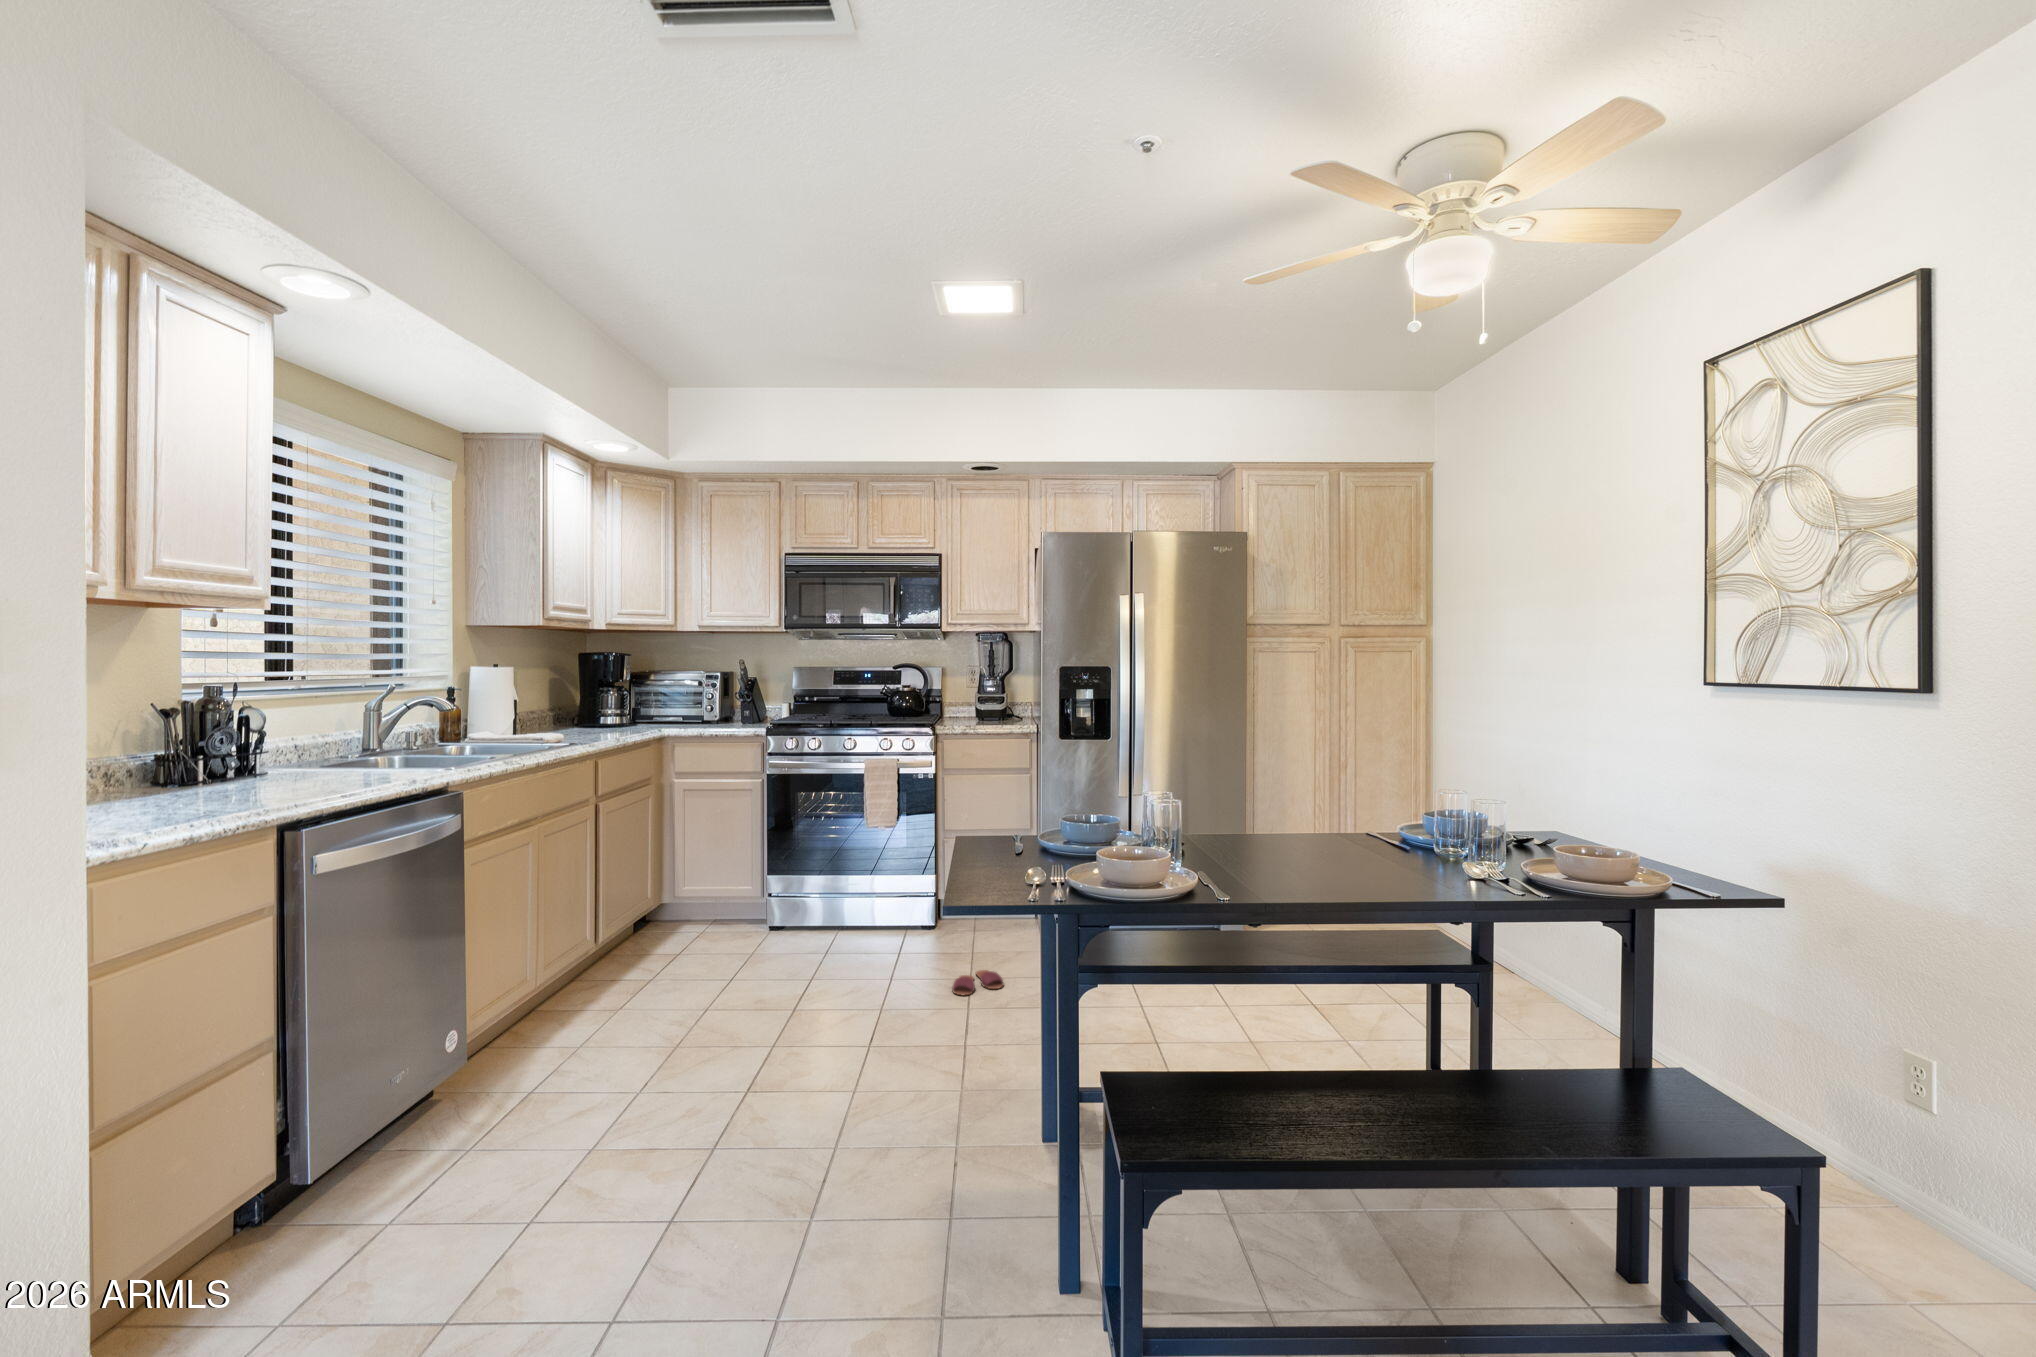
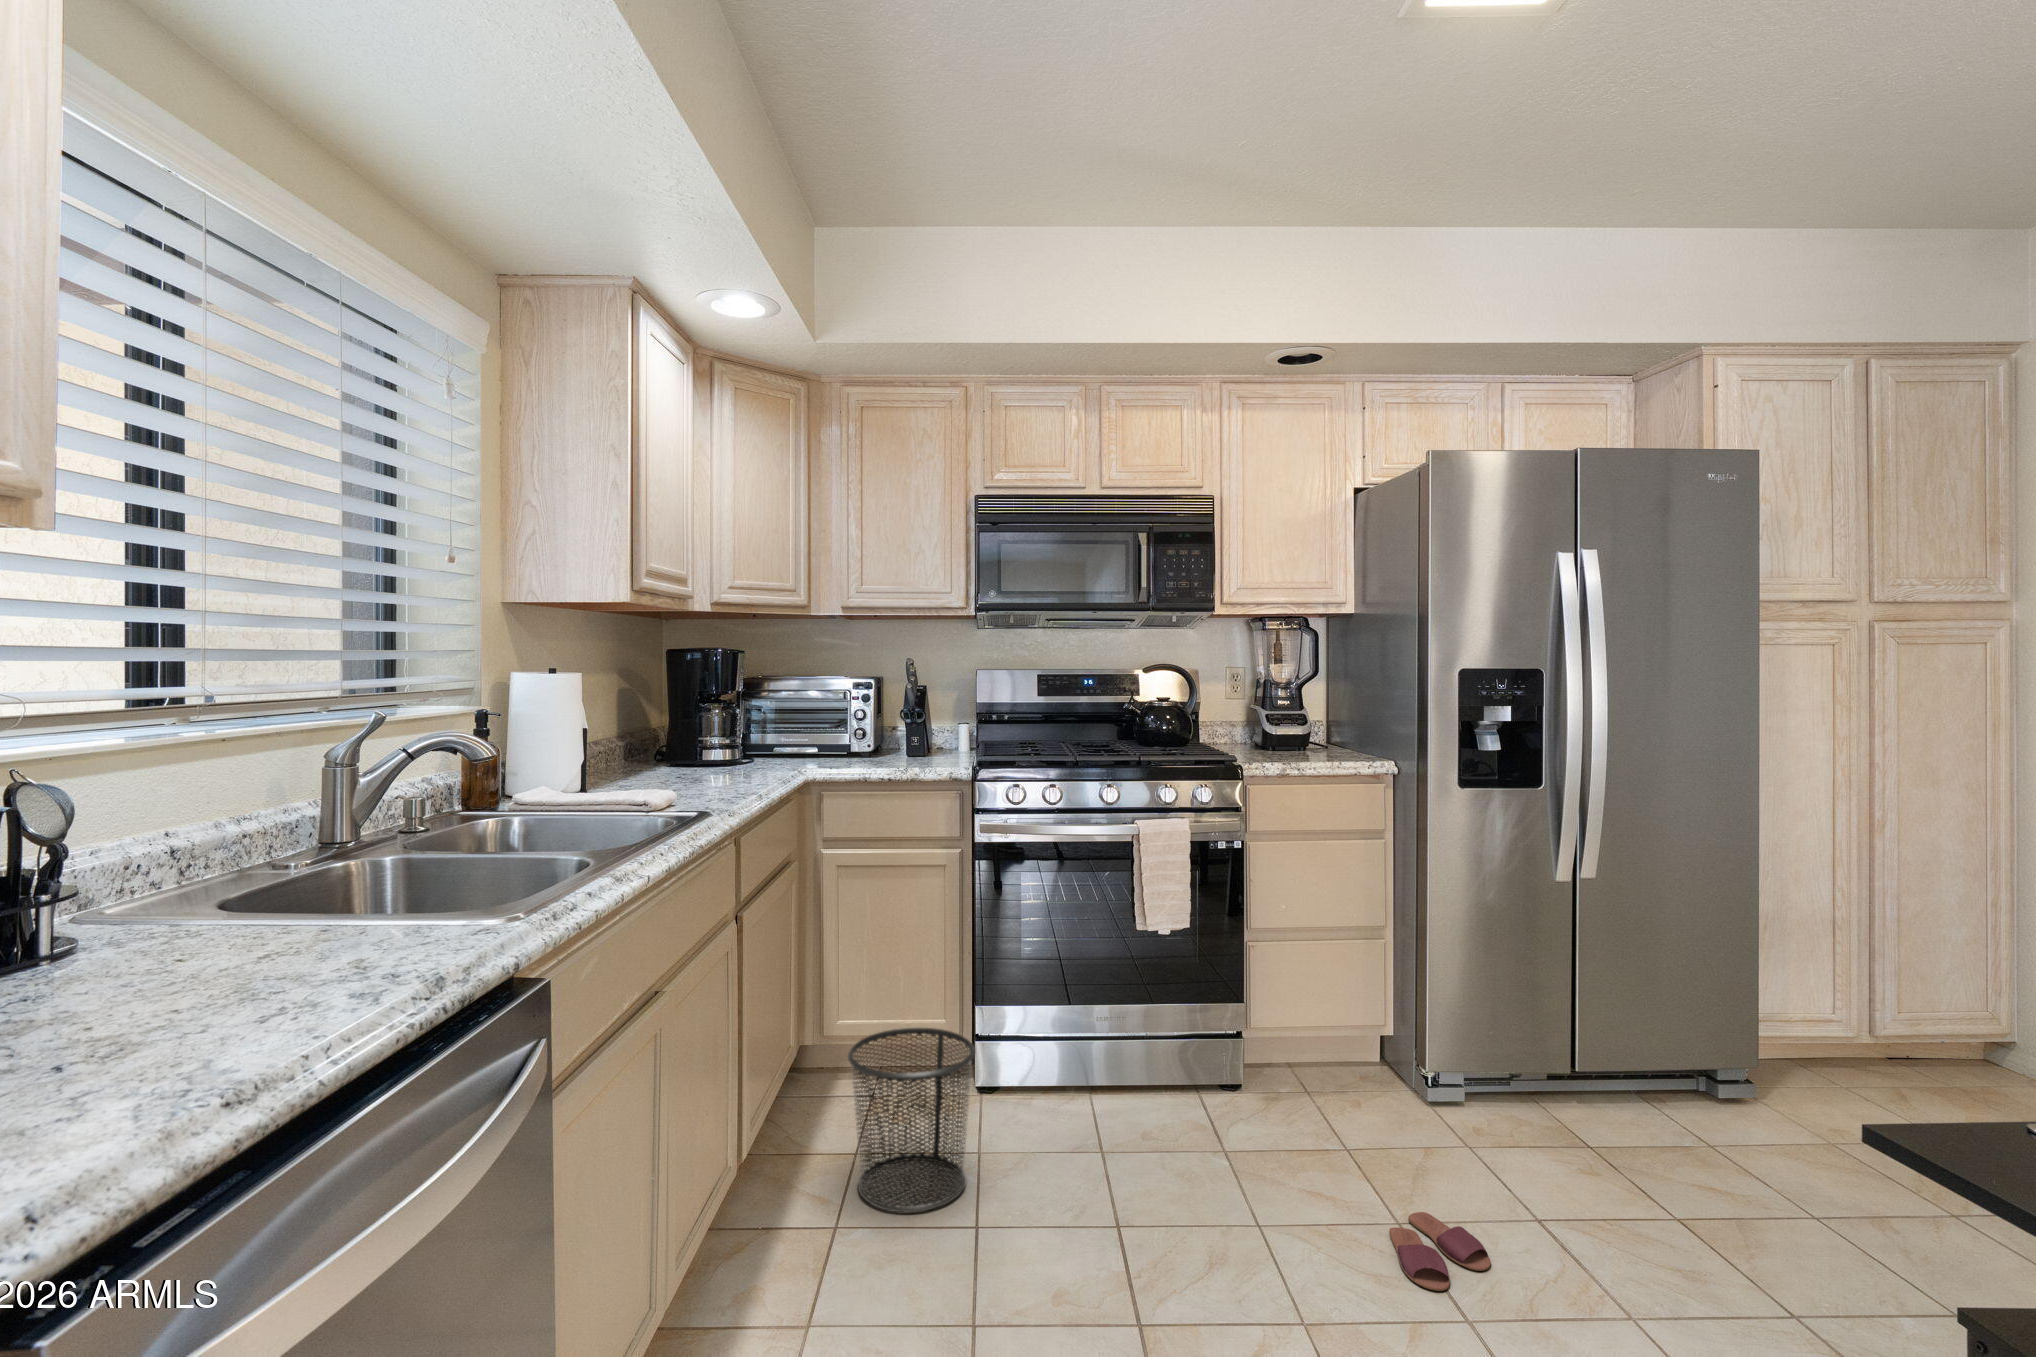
waste bin: none [666,877,743,973] -> present [848,1027,975,1212]

